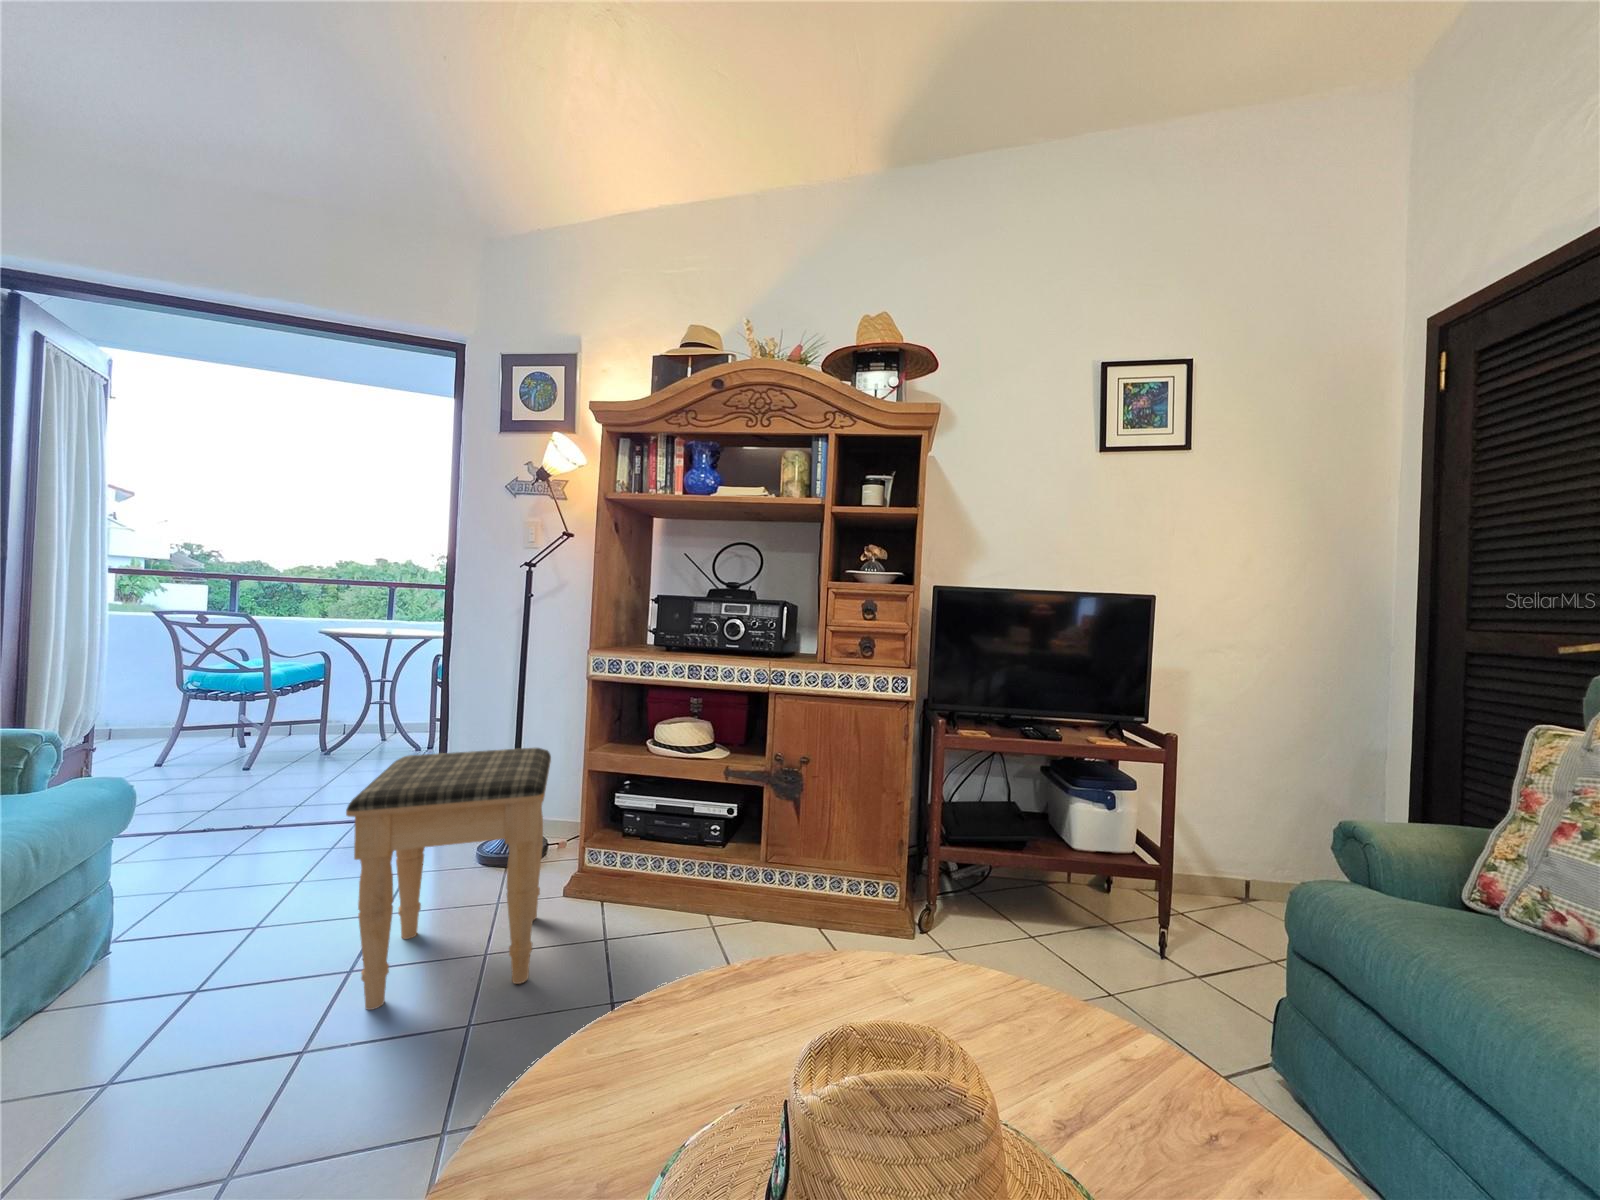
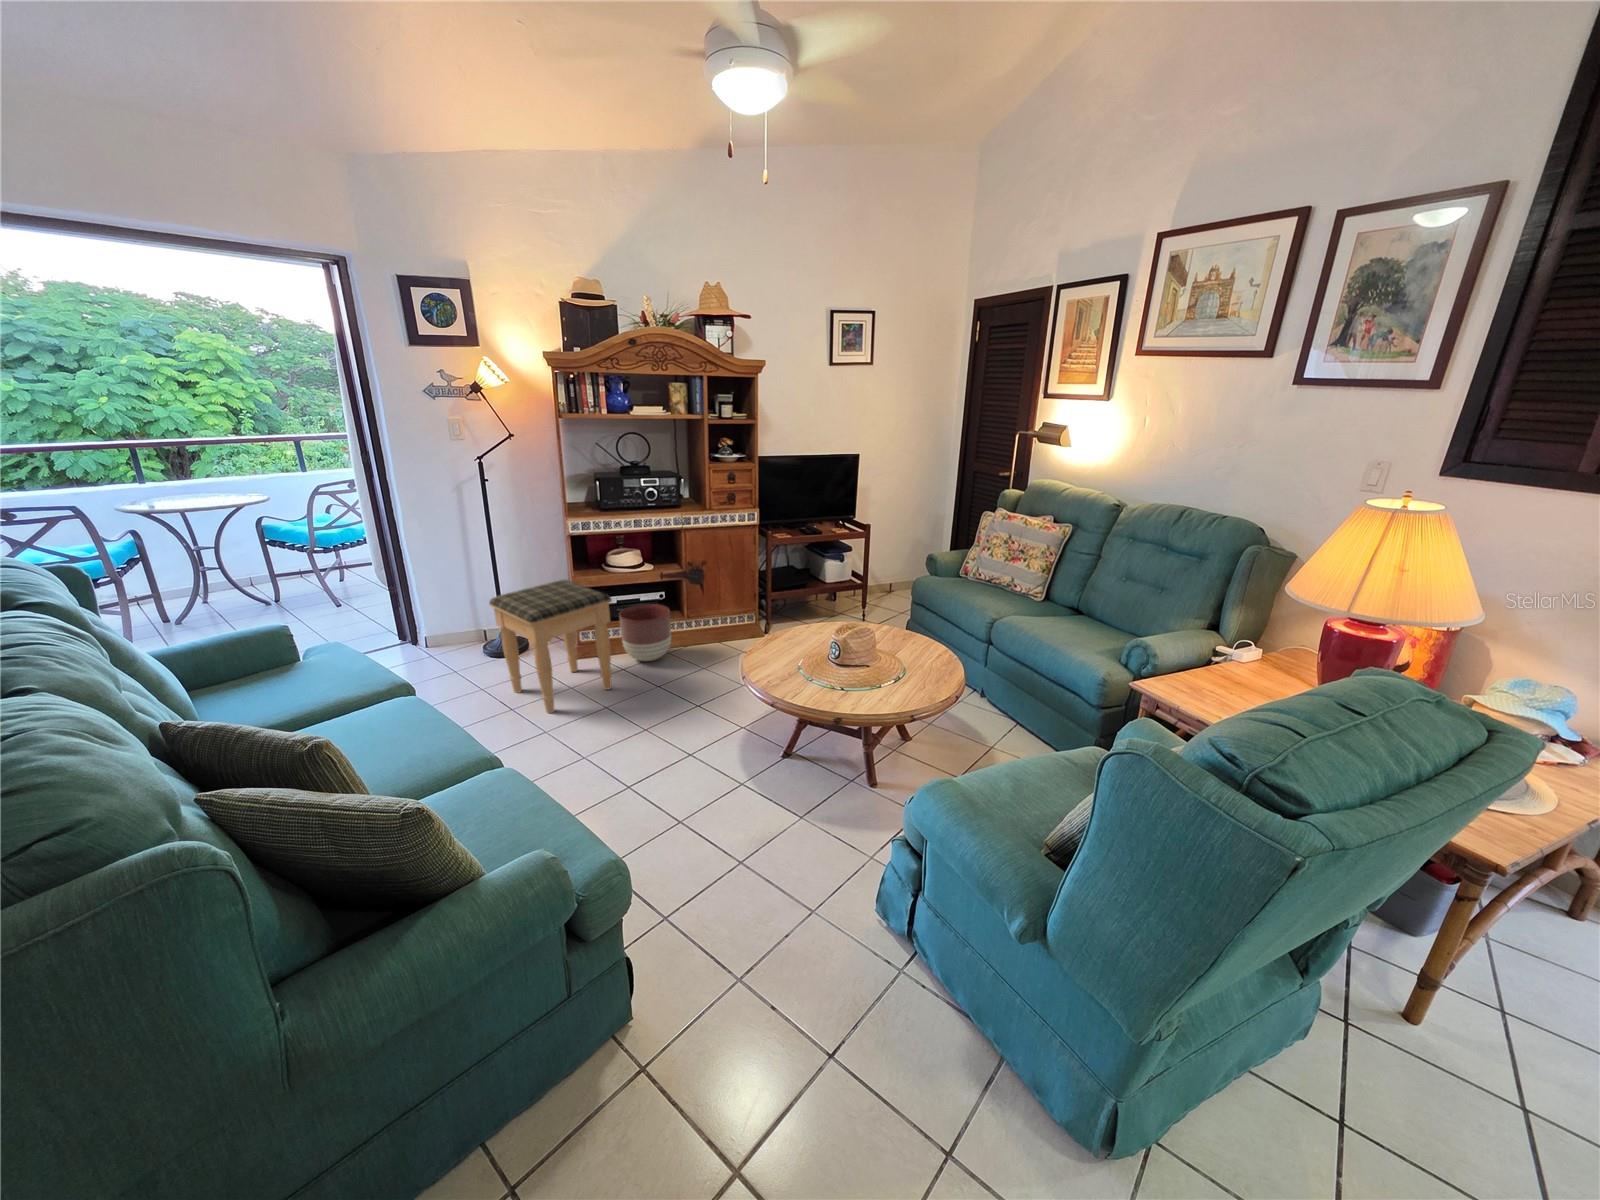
planter: none [616,818,711,936] -> present [619,604,671,661]

